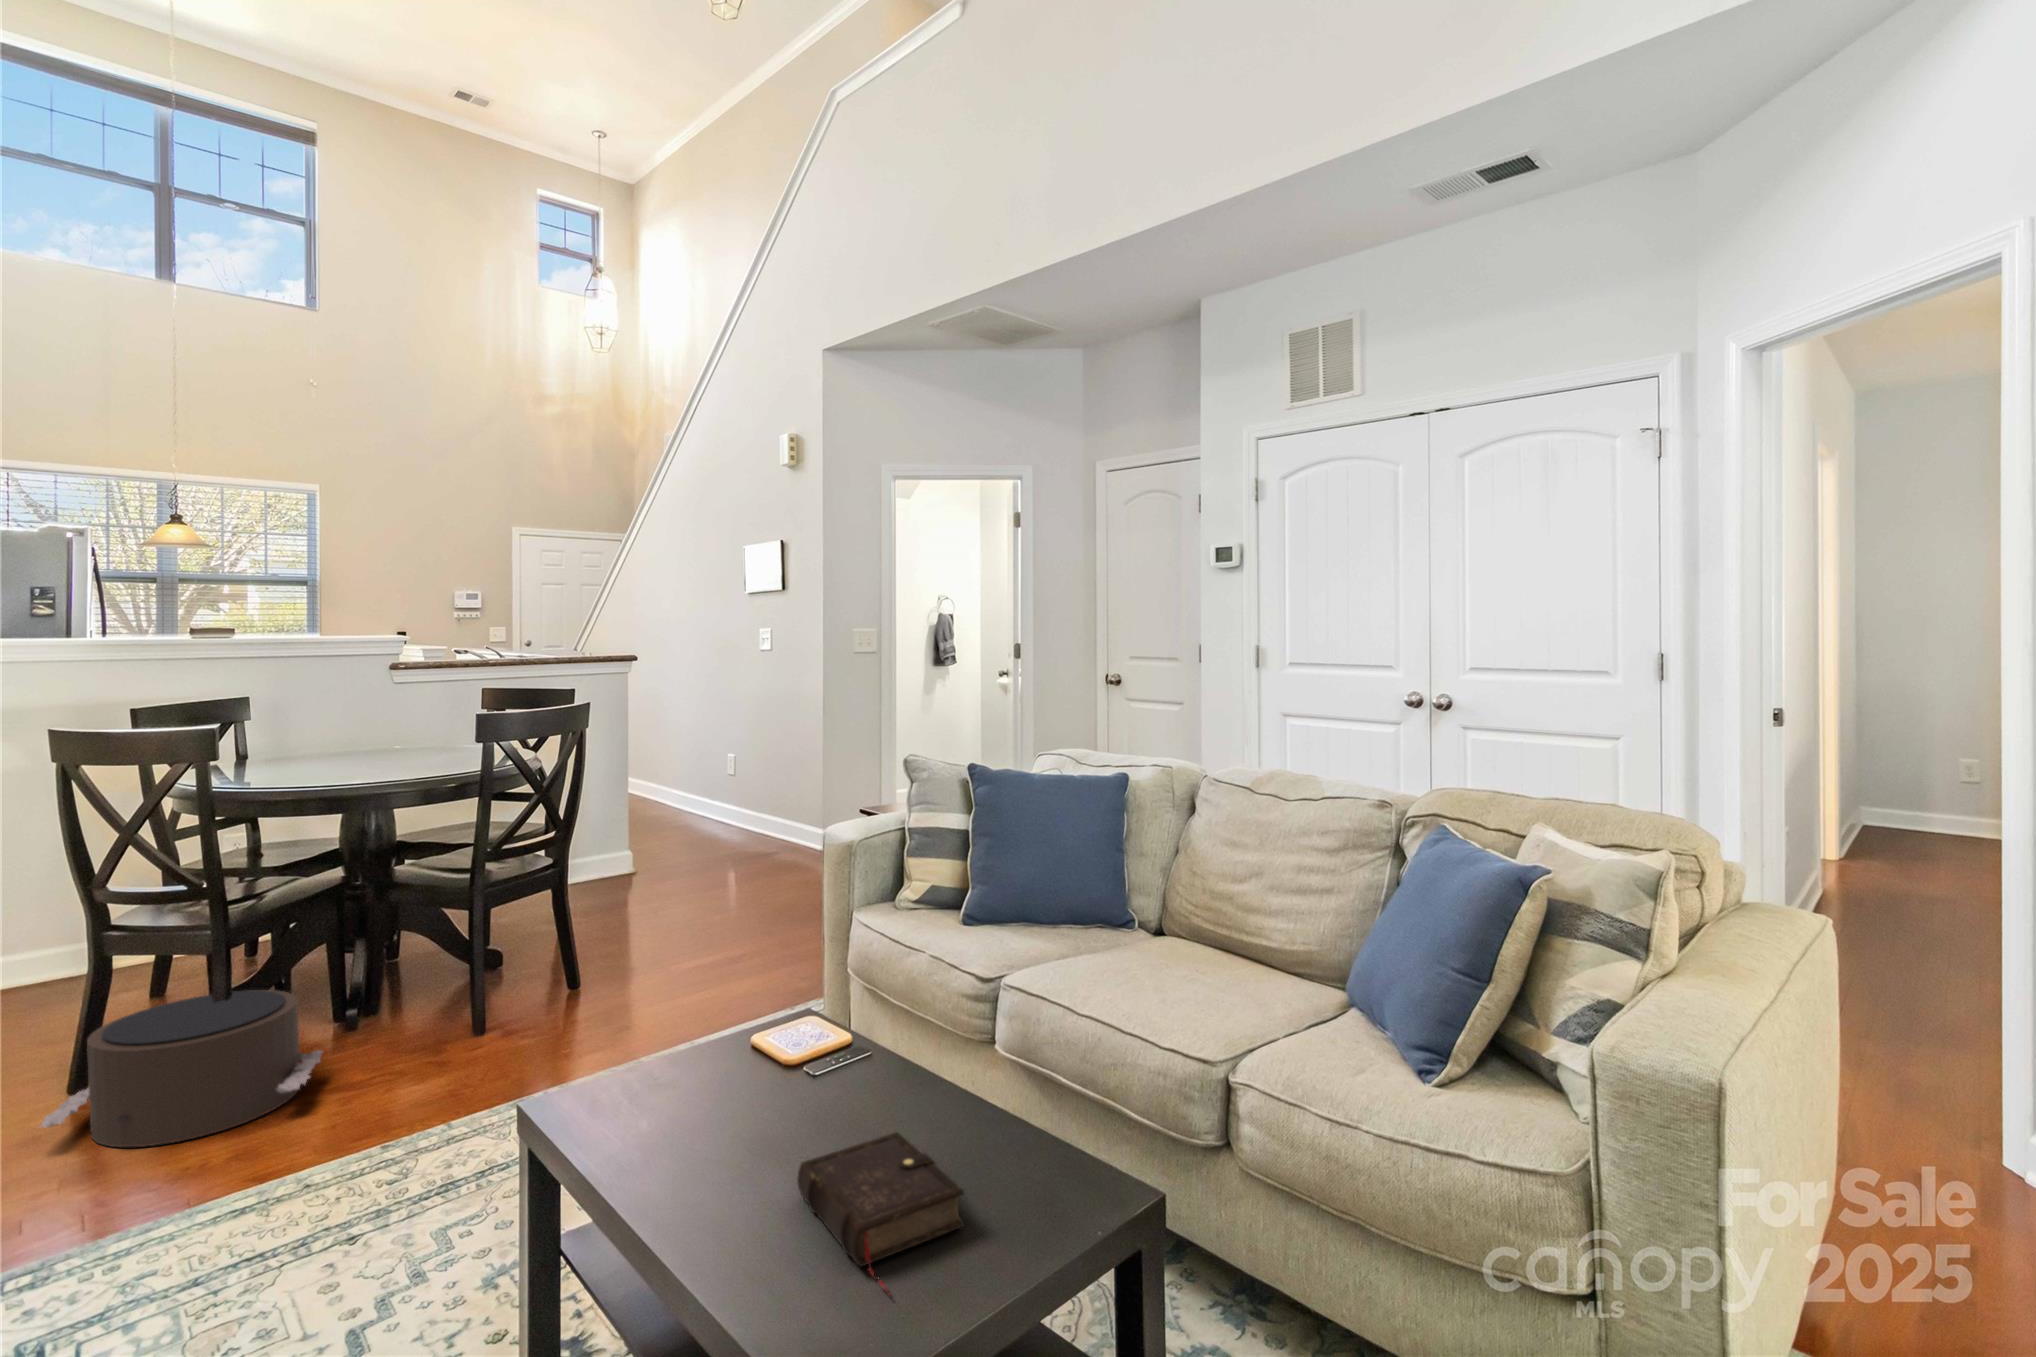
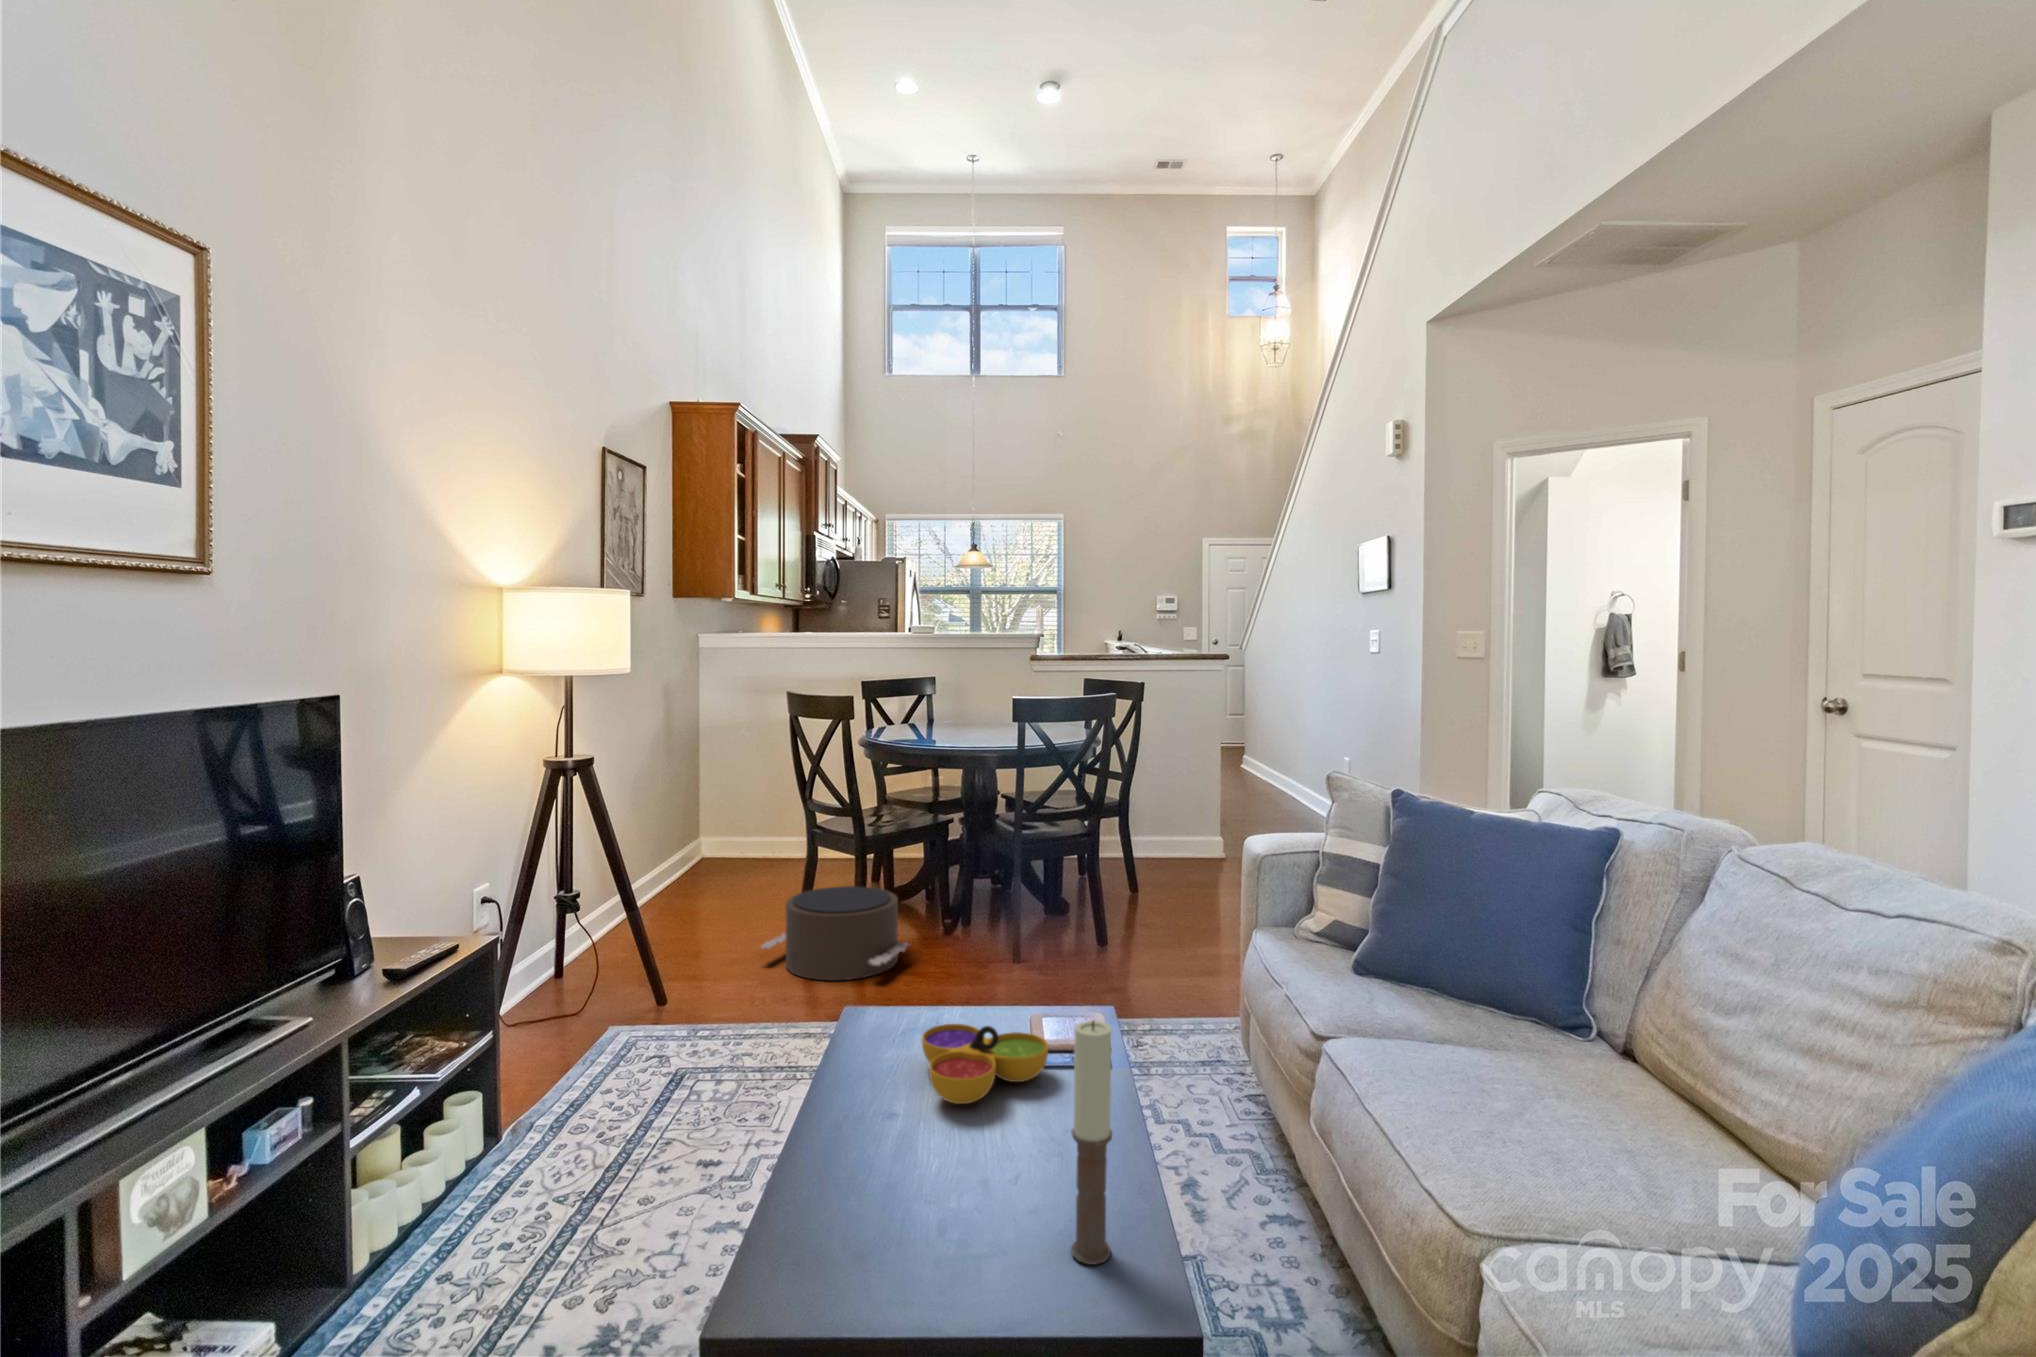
candle: none [1043,973,1082,1206] -> present [1071,1021,1112,1264]
decorative bowl: none [697,1048,847,1141] -> present [922,1024,1048,1104]
book: present [797,1132,964,1292] -> none [864,1120,1005,1254]

